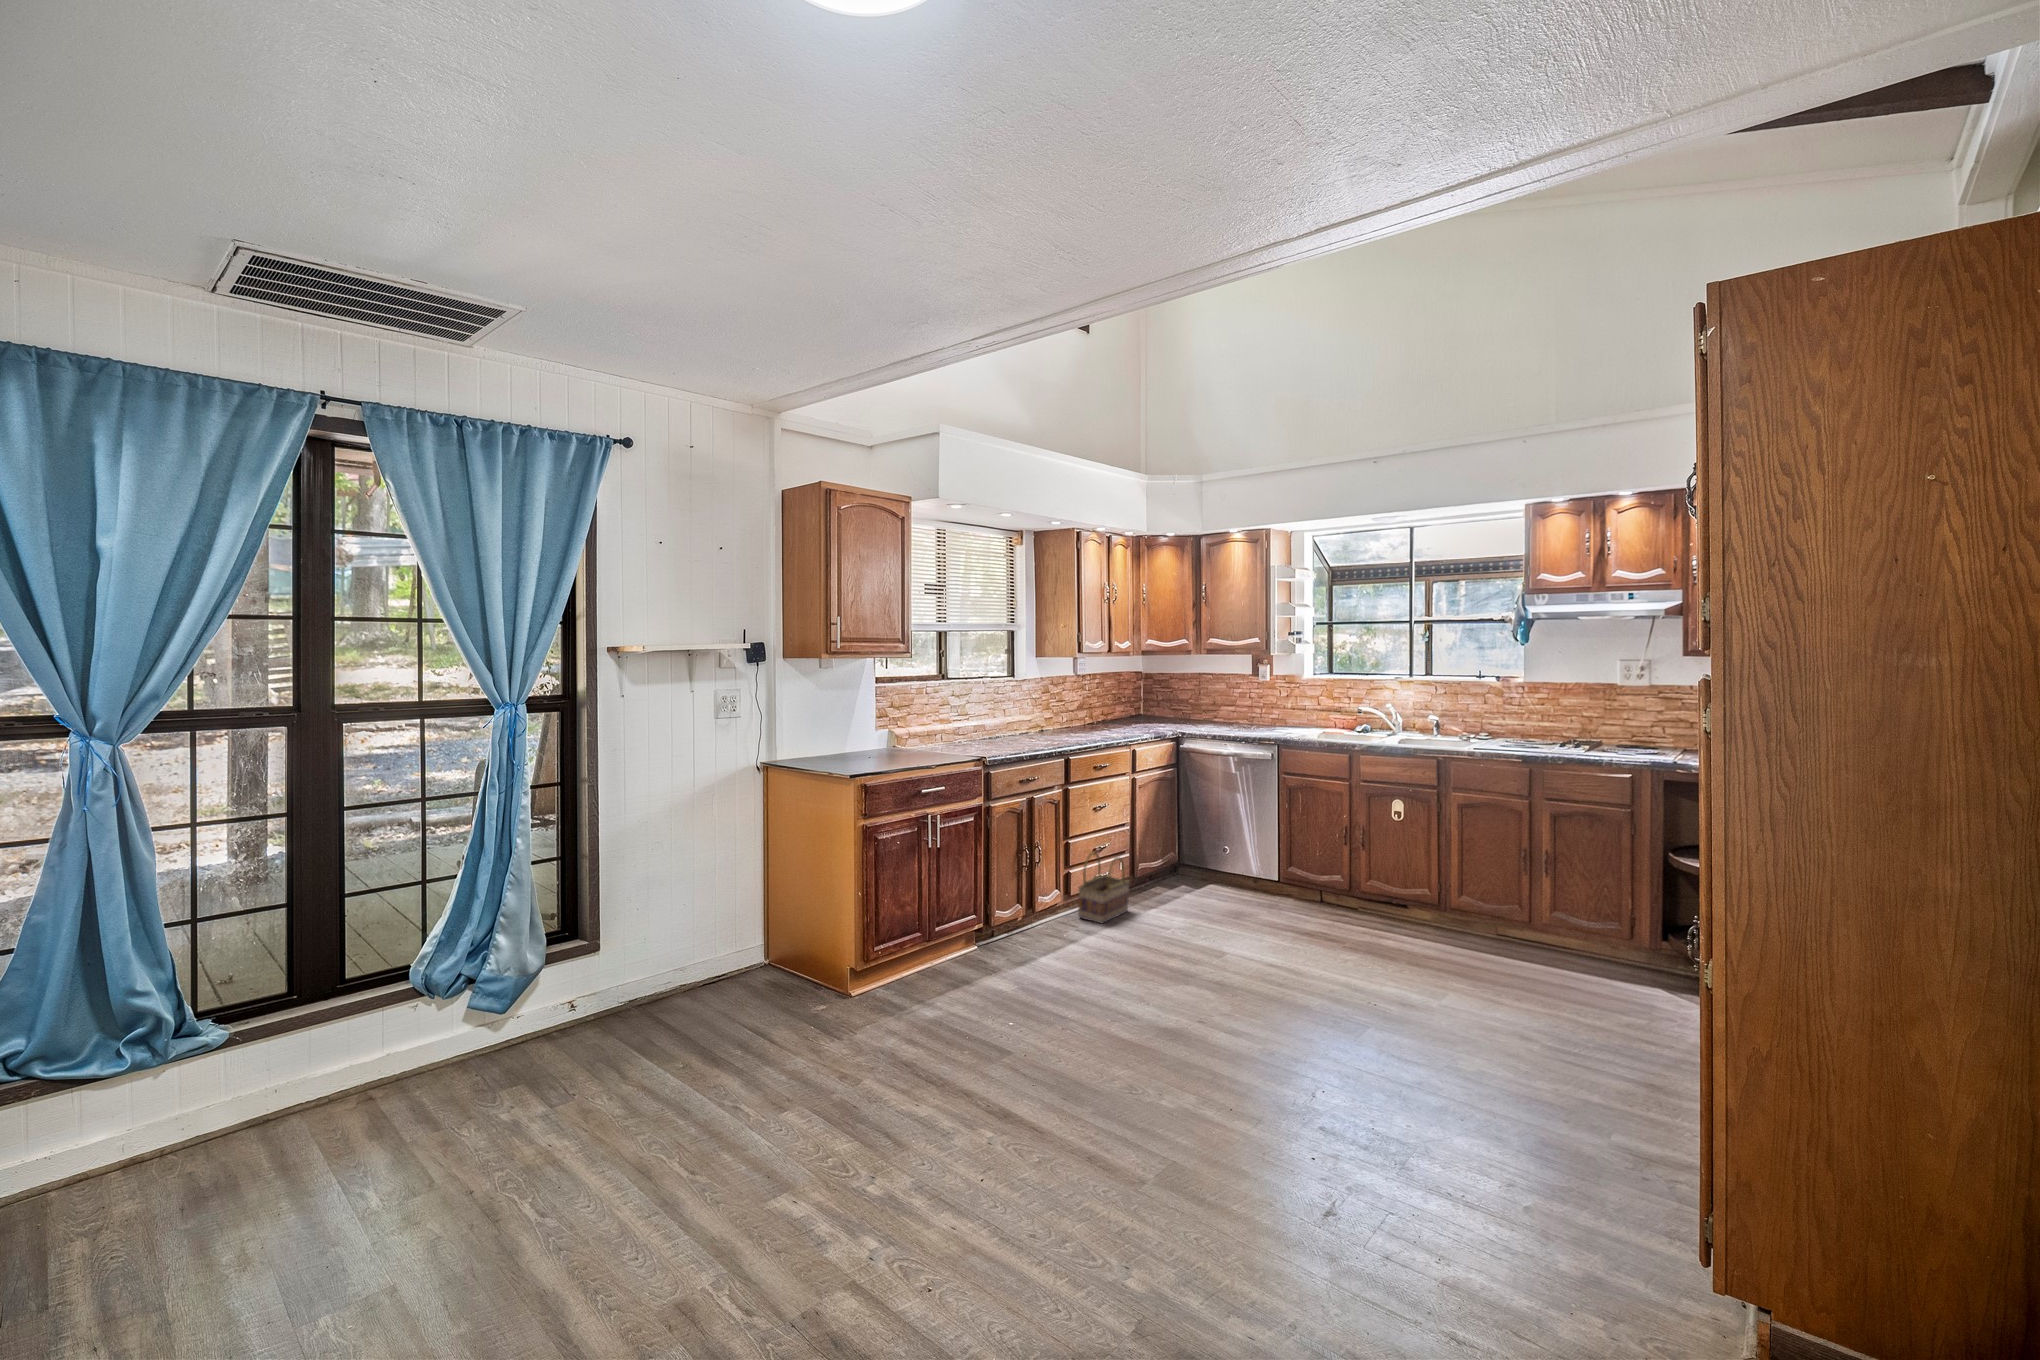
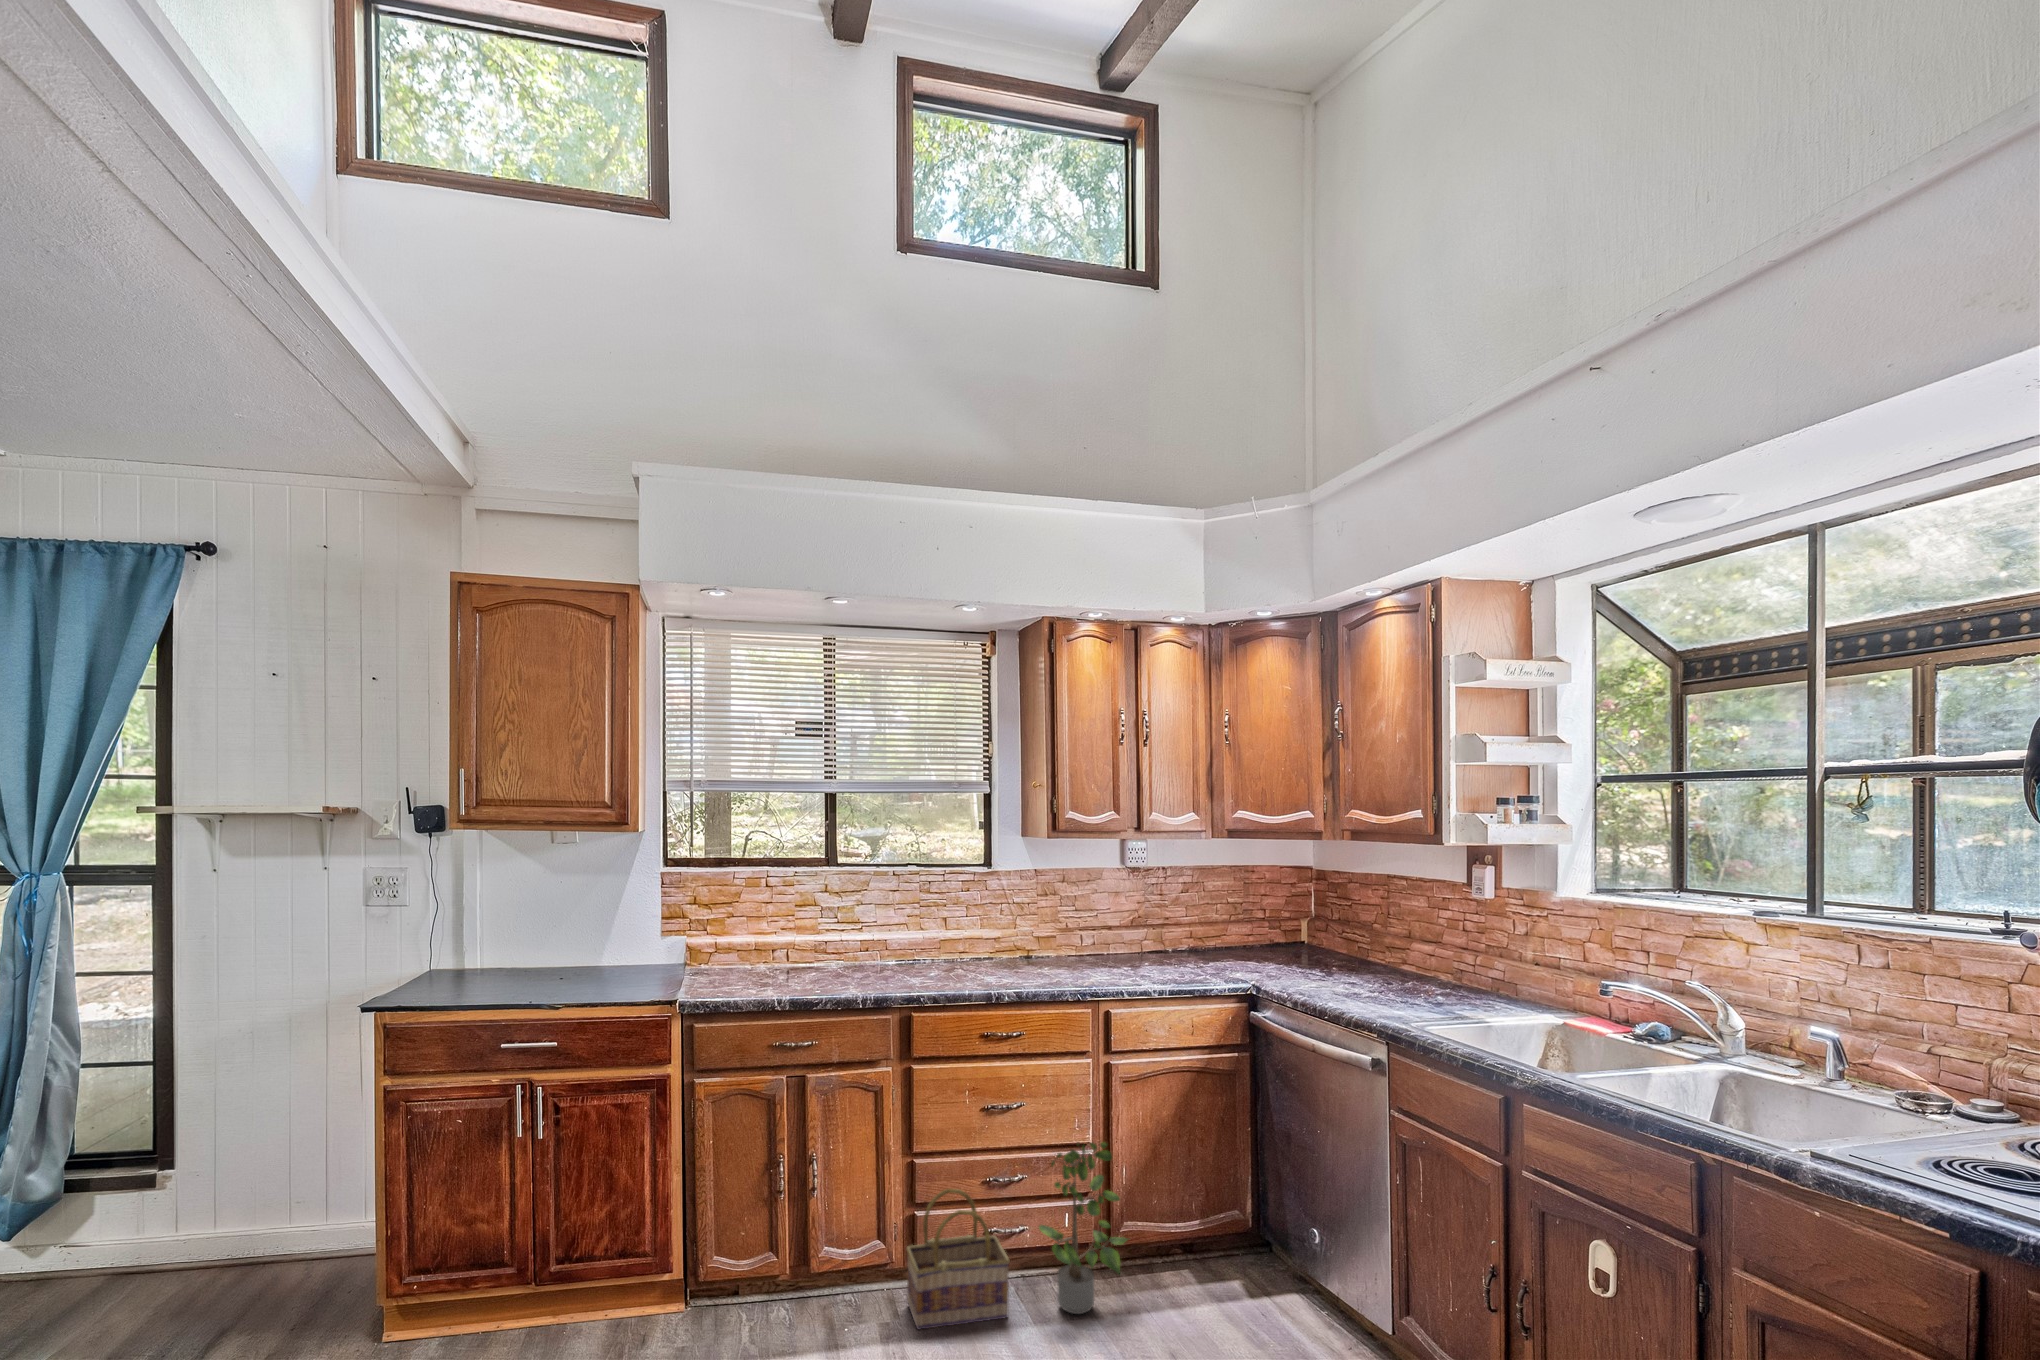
potted plant: none [1131,812,1170,904] -> present [1039,1142,1130,1314]

